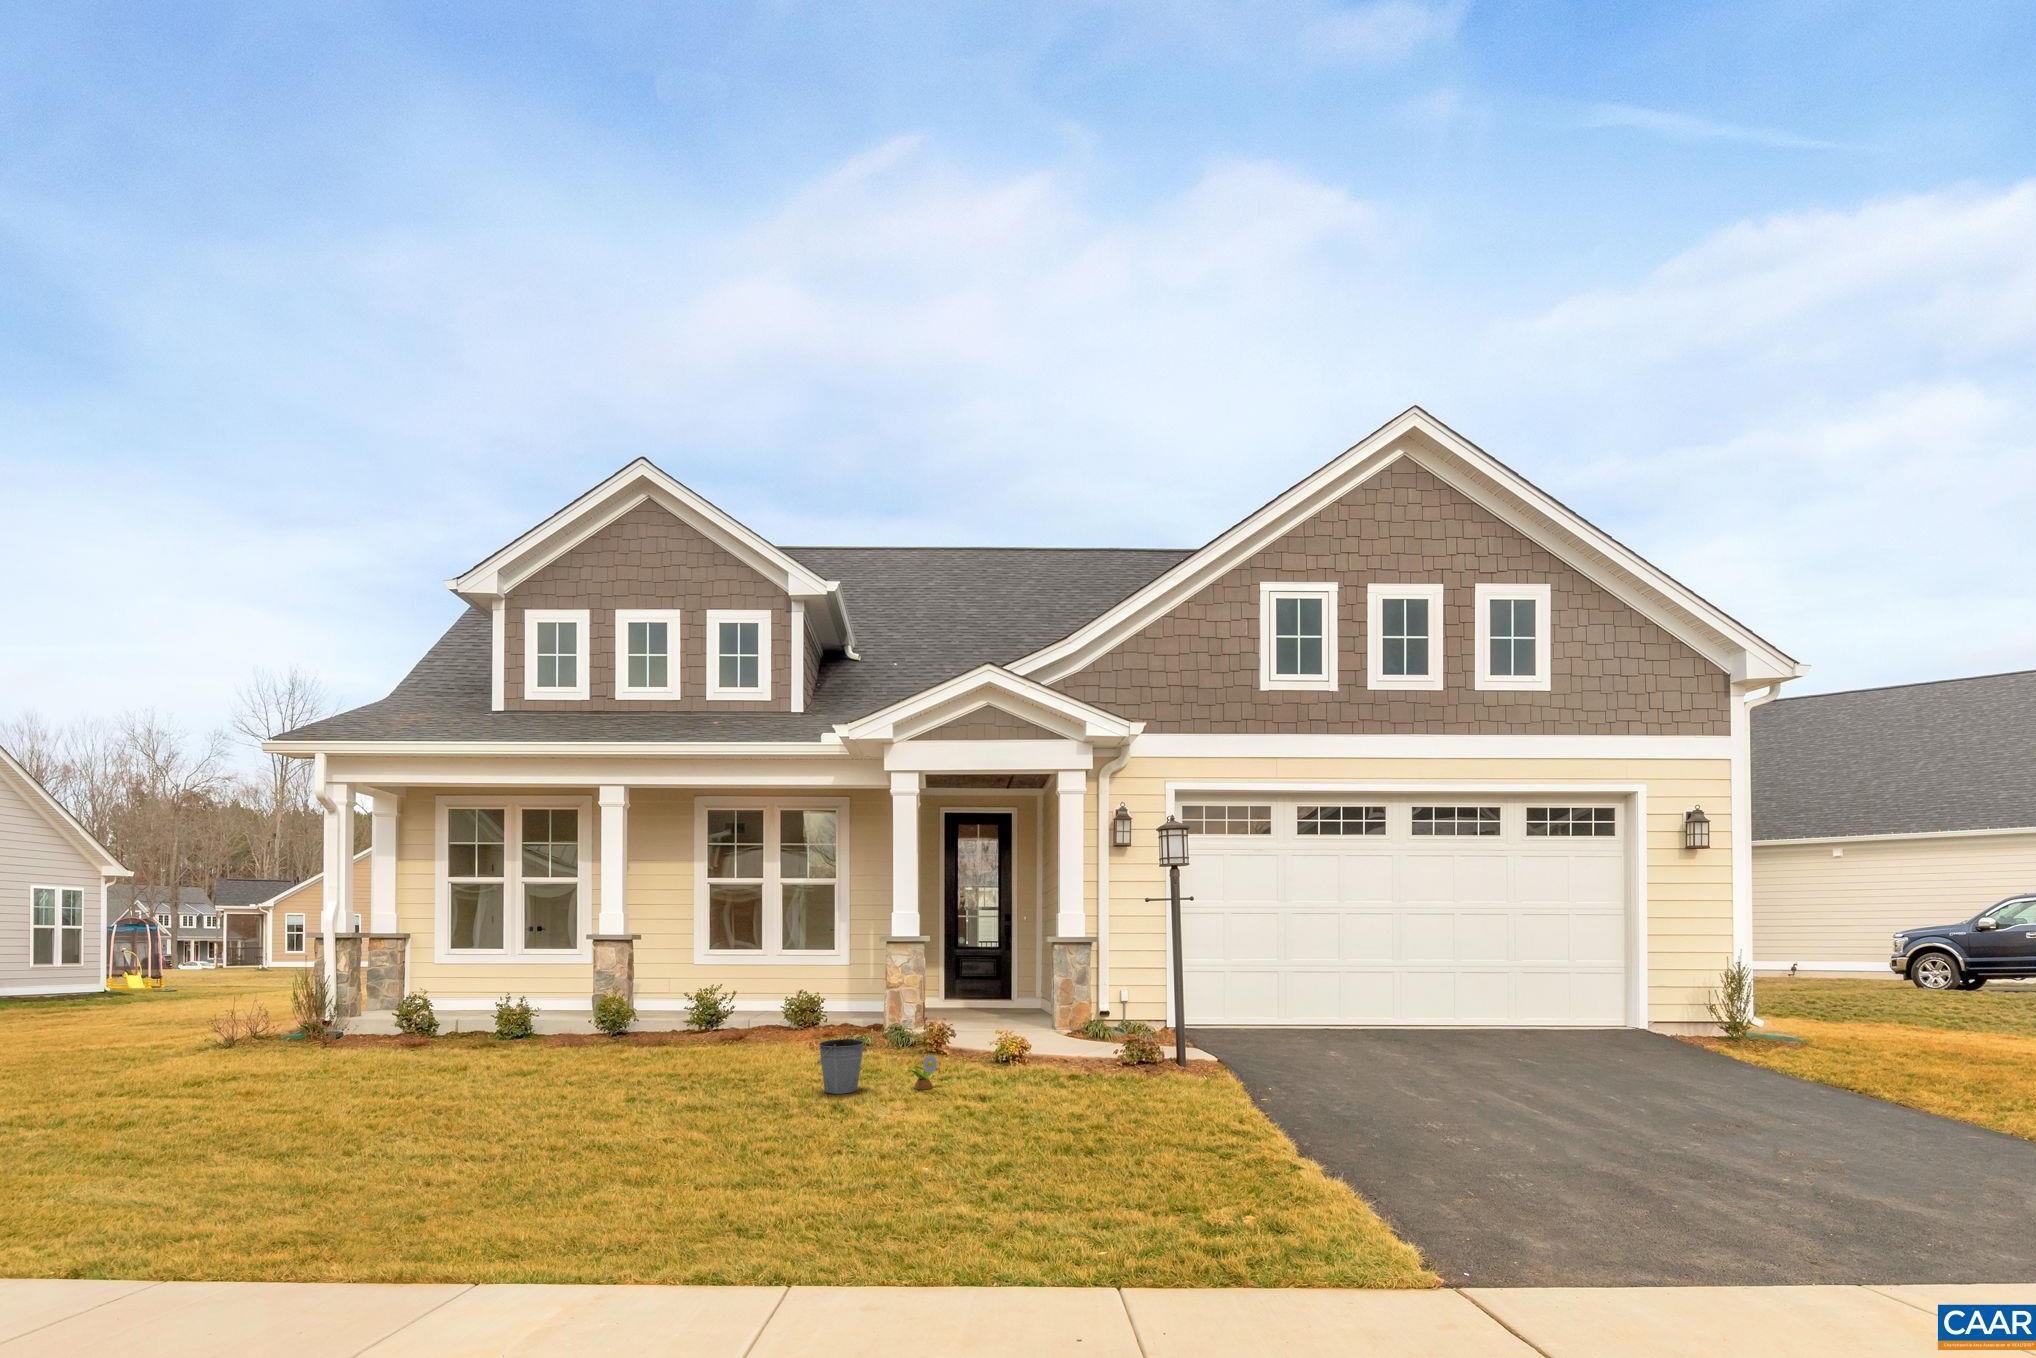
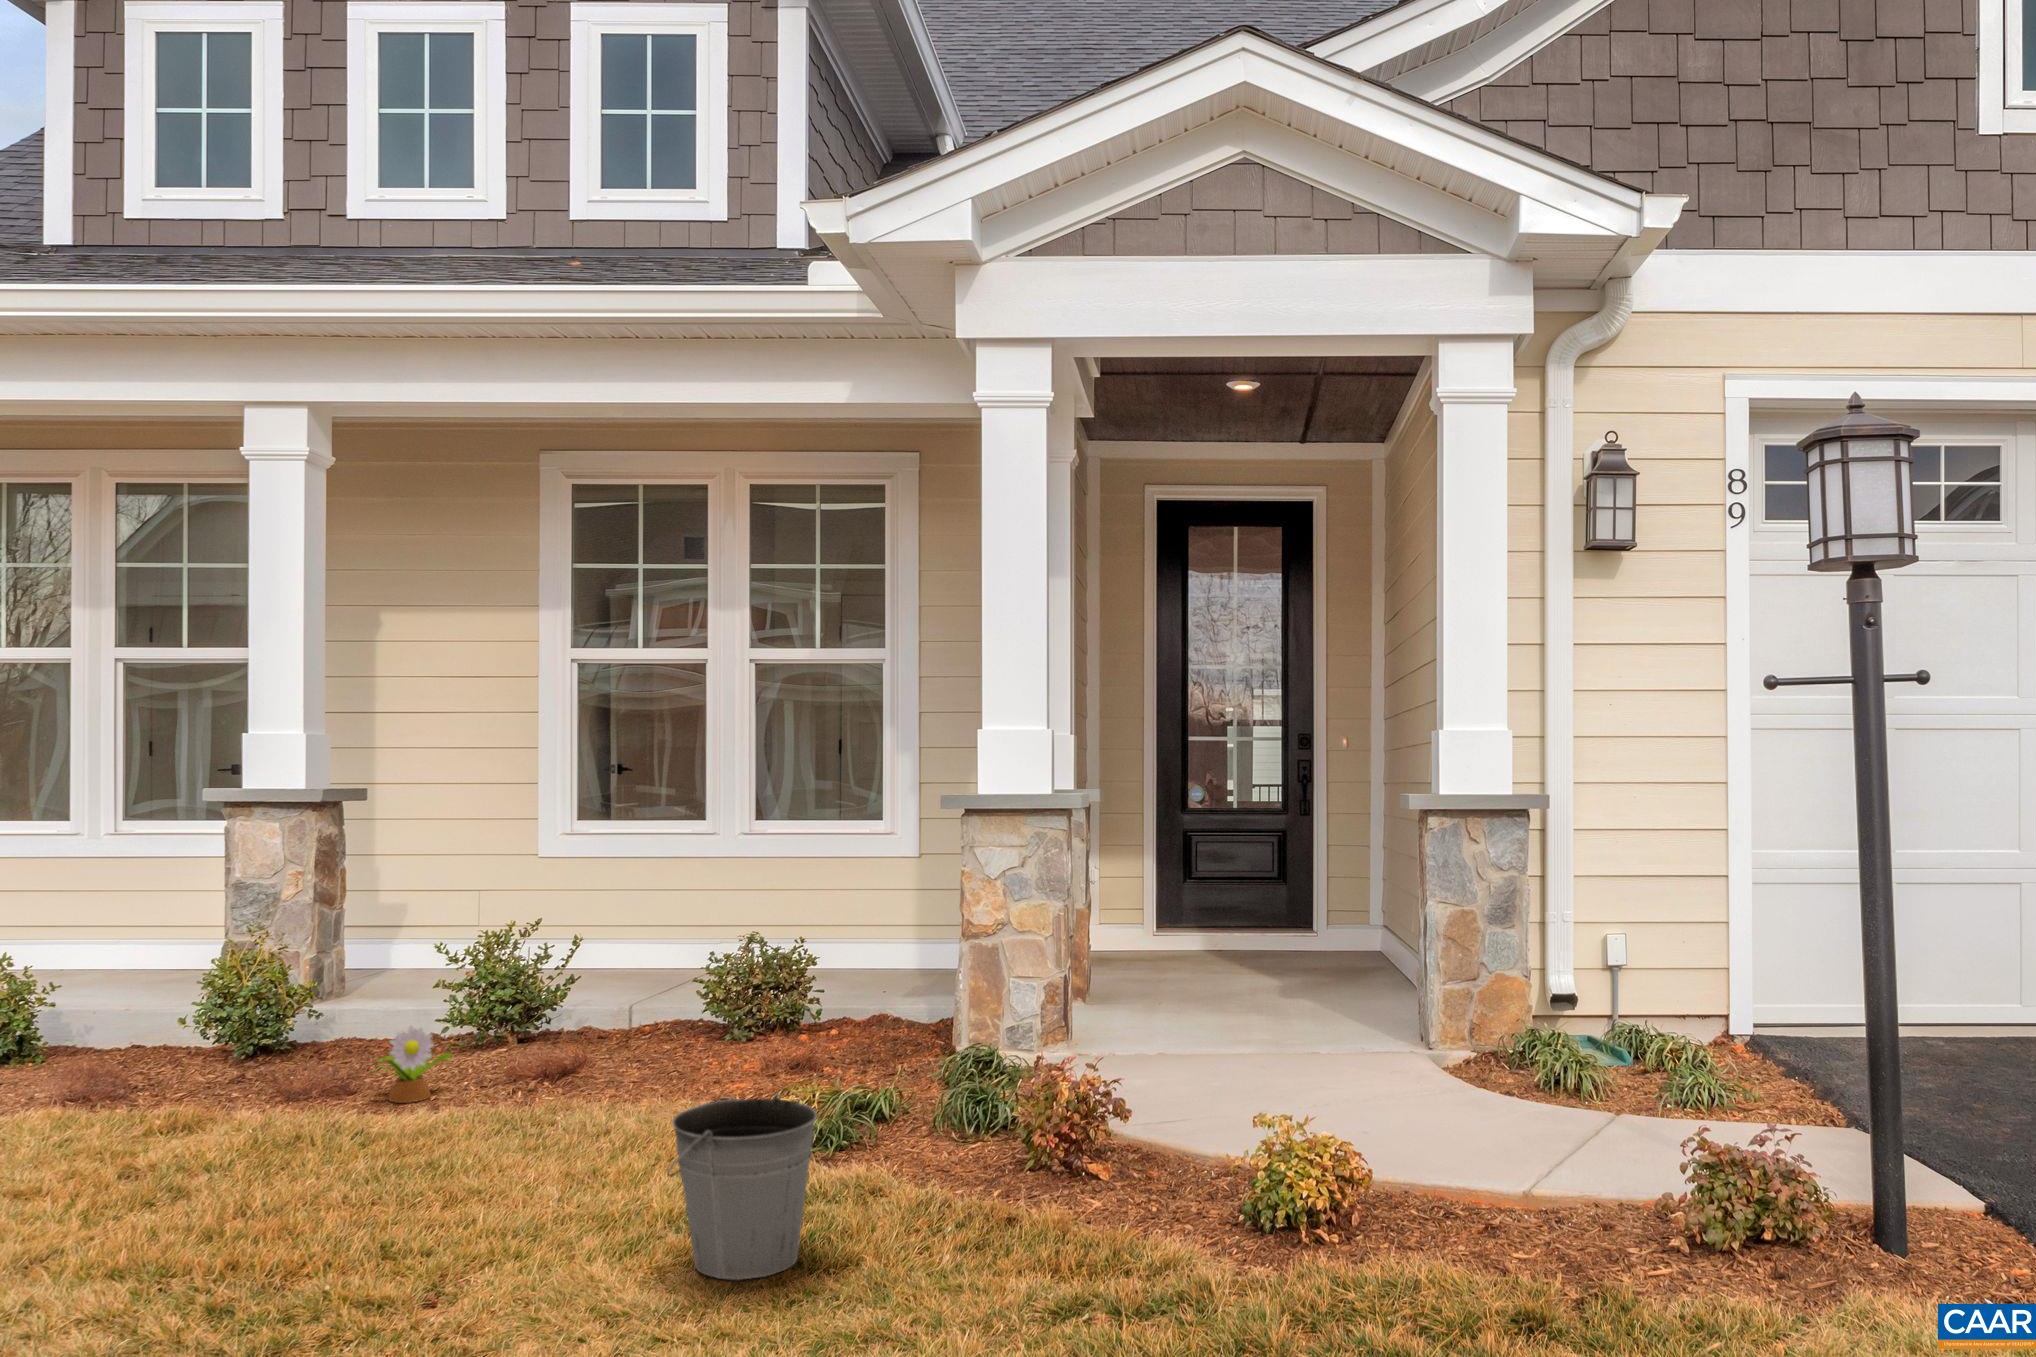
decorative plant: present [908,1054,938,1090] -> present [371,1026,452,1103]

